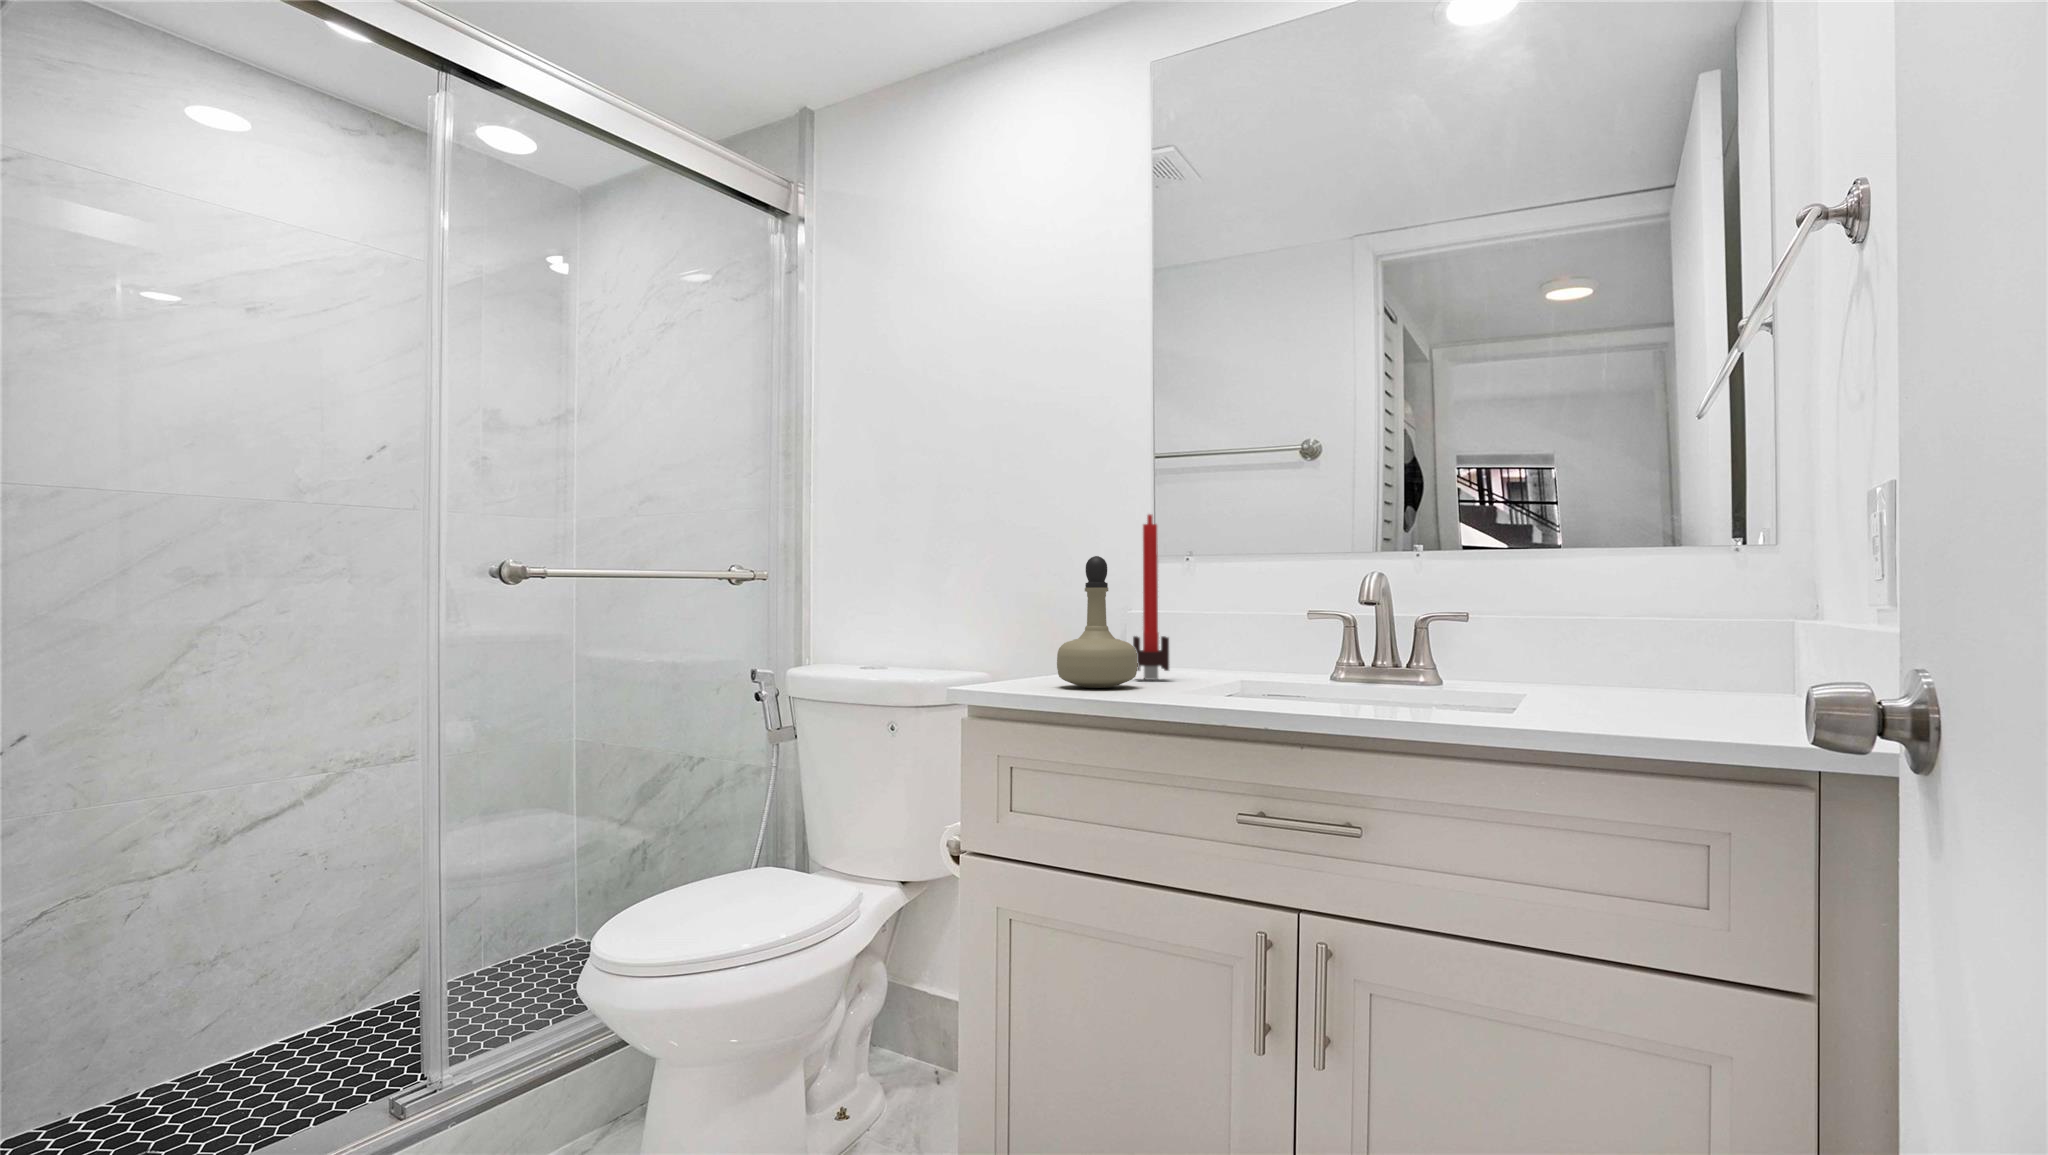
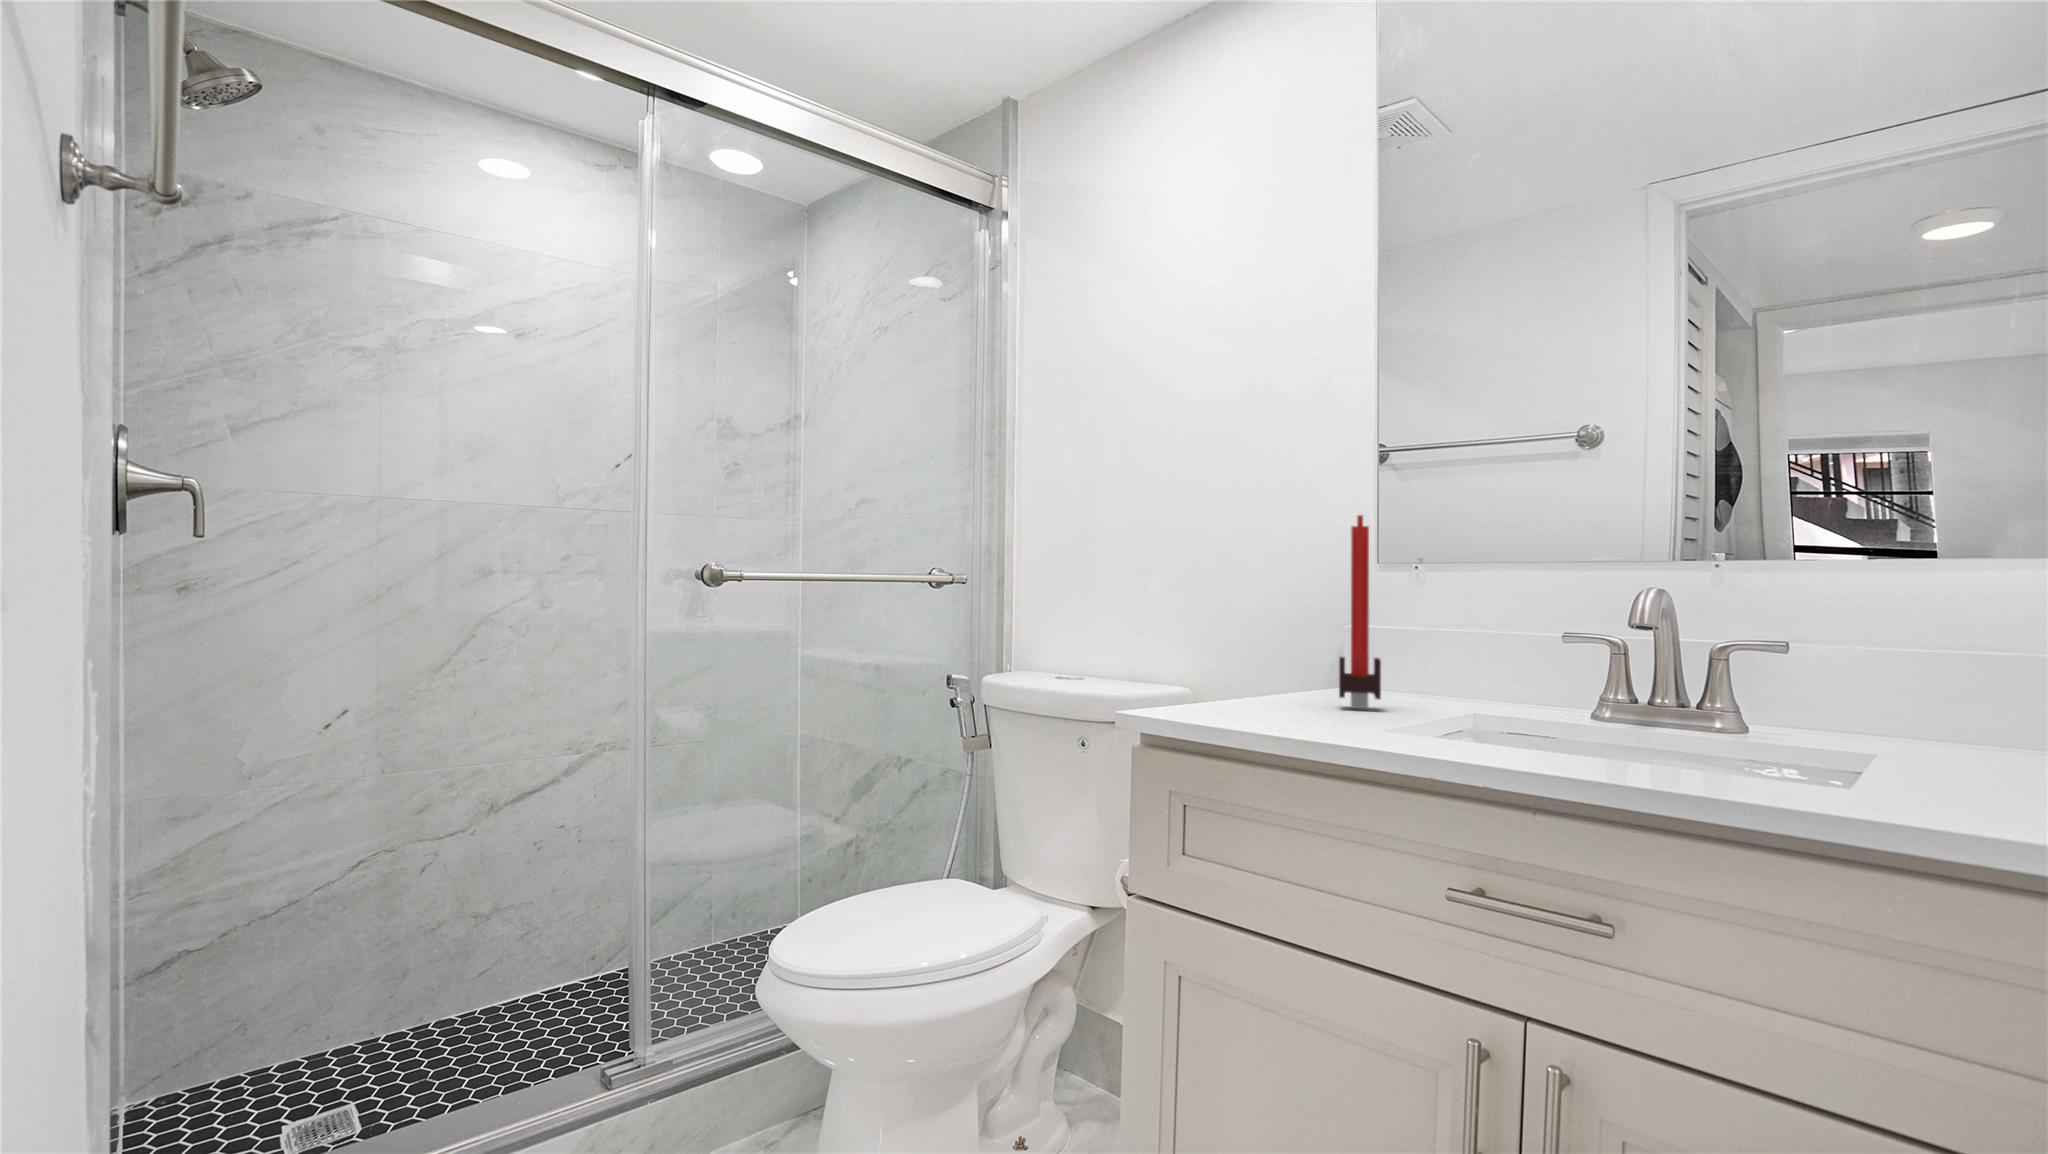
perfume bottle: present [1057,556,1138,688] -> none [1237,565,1333,718]

